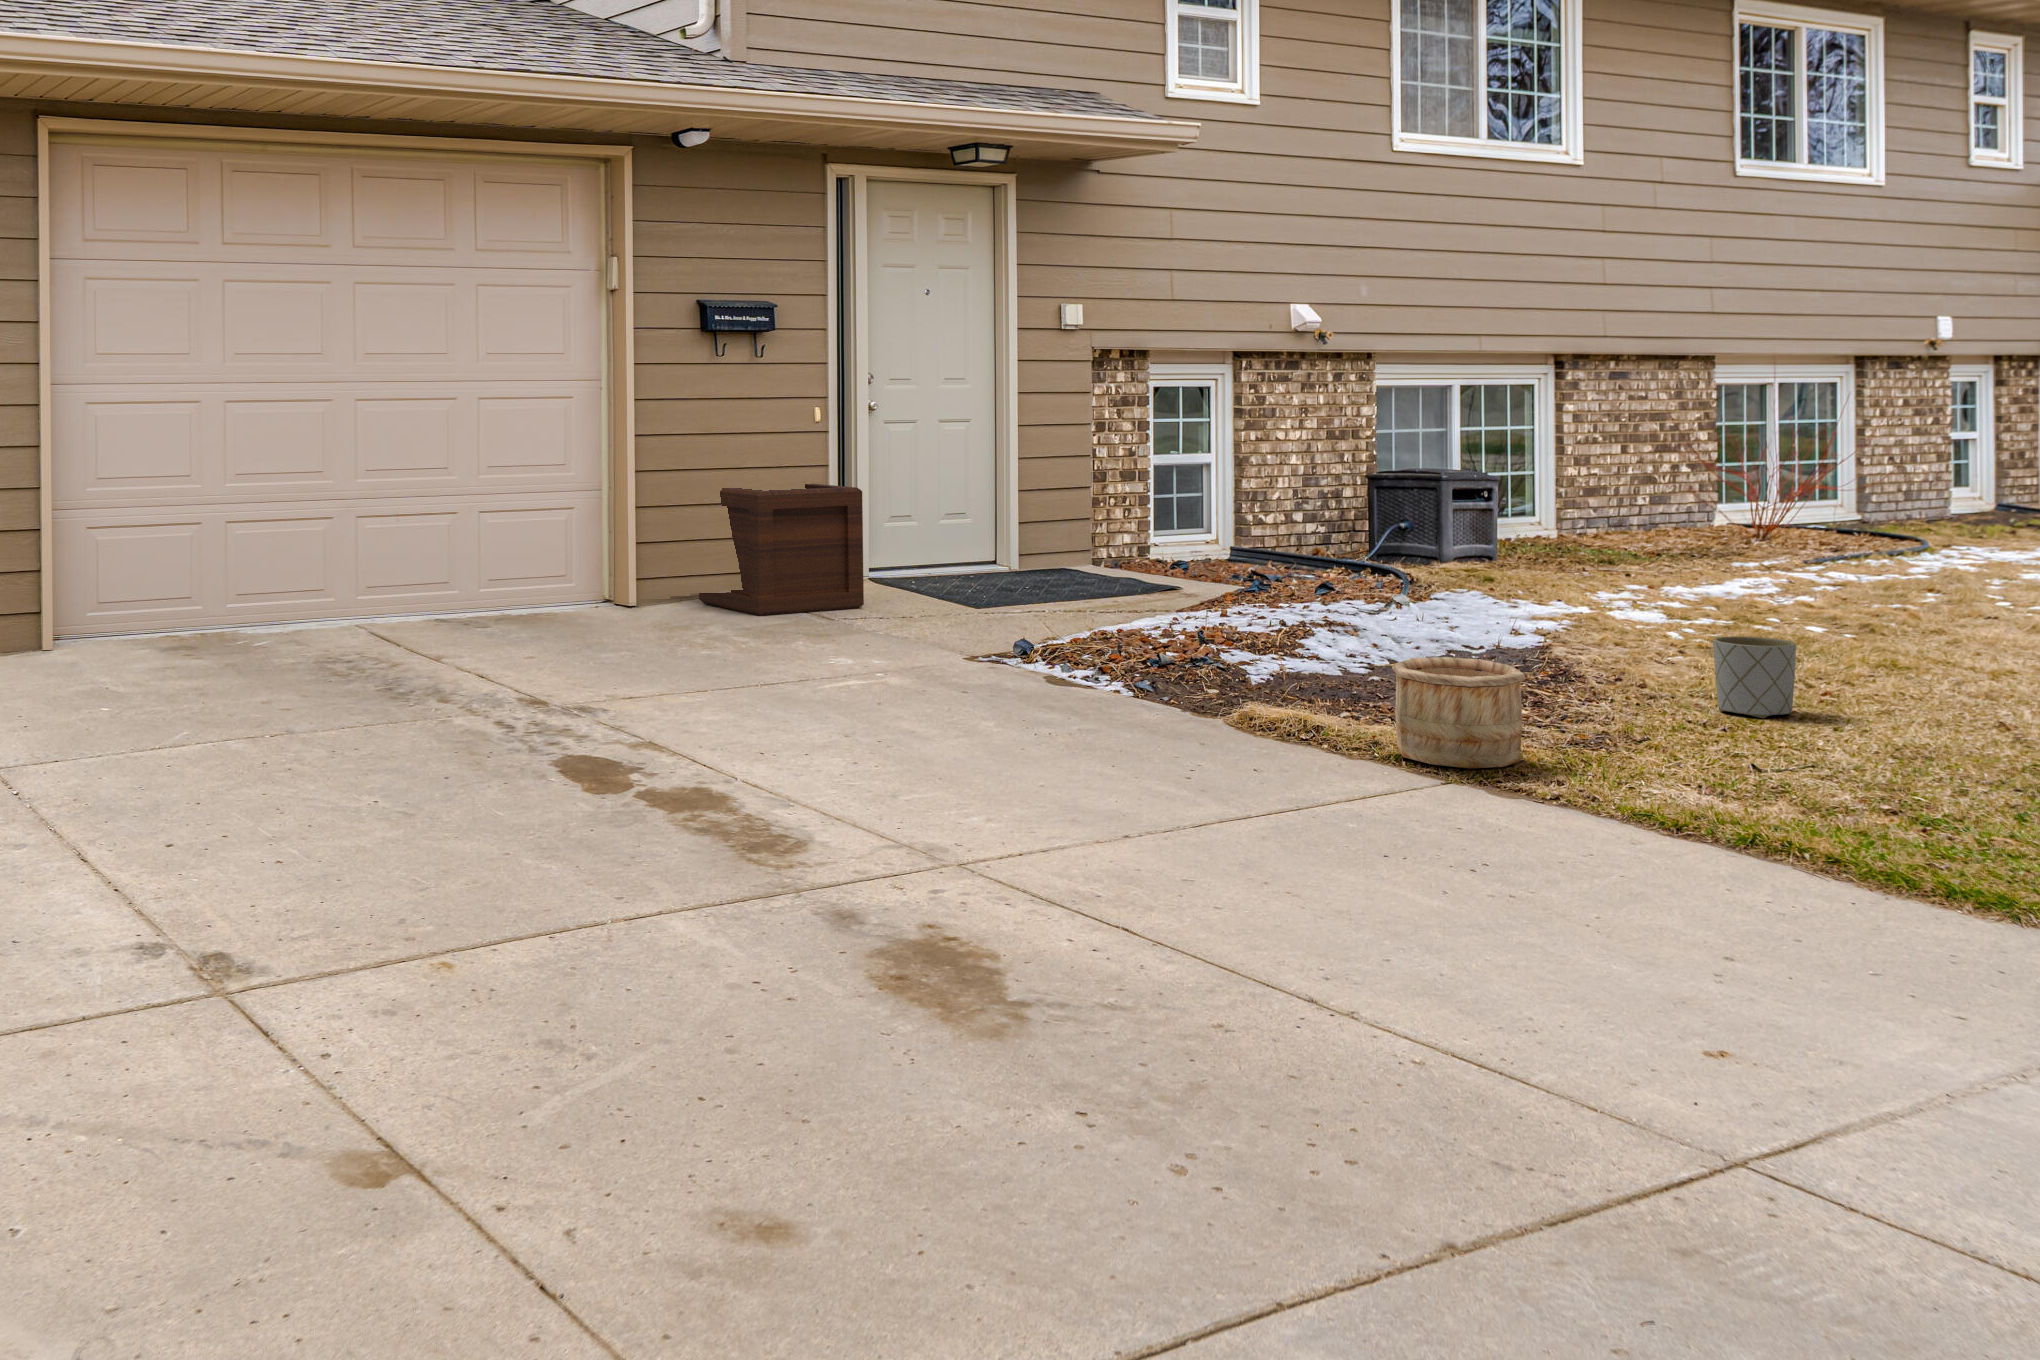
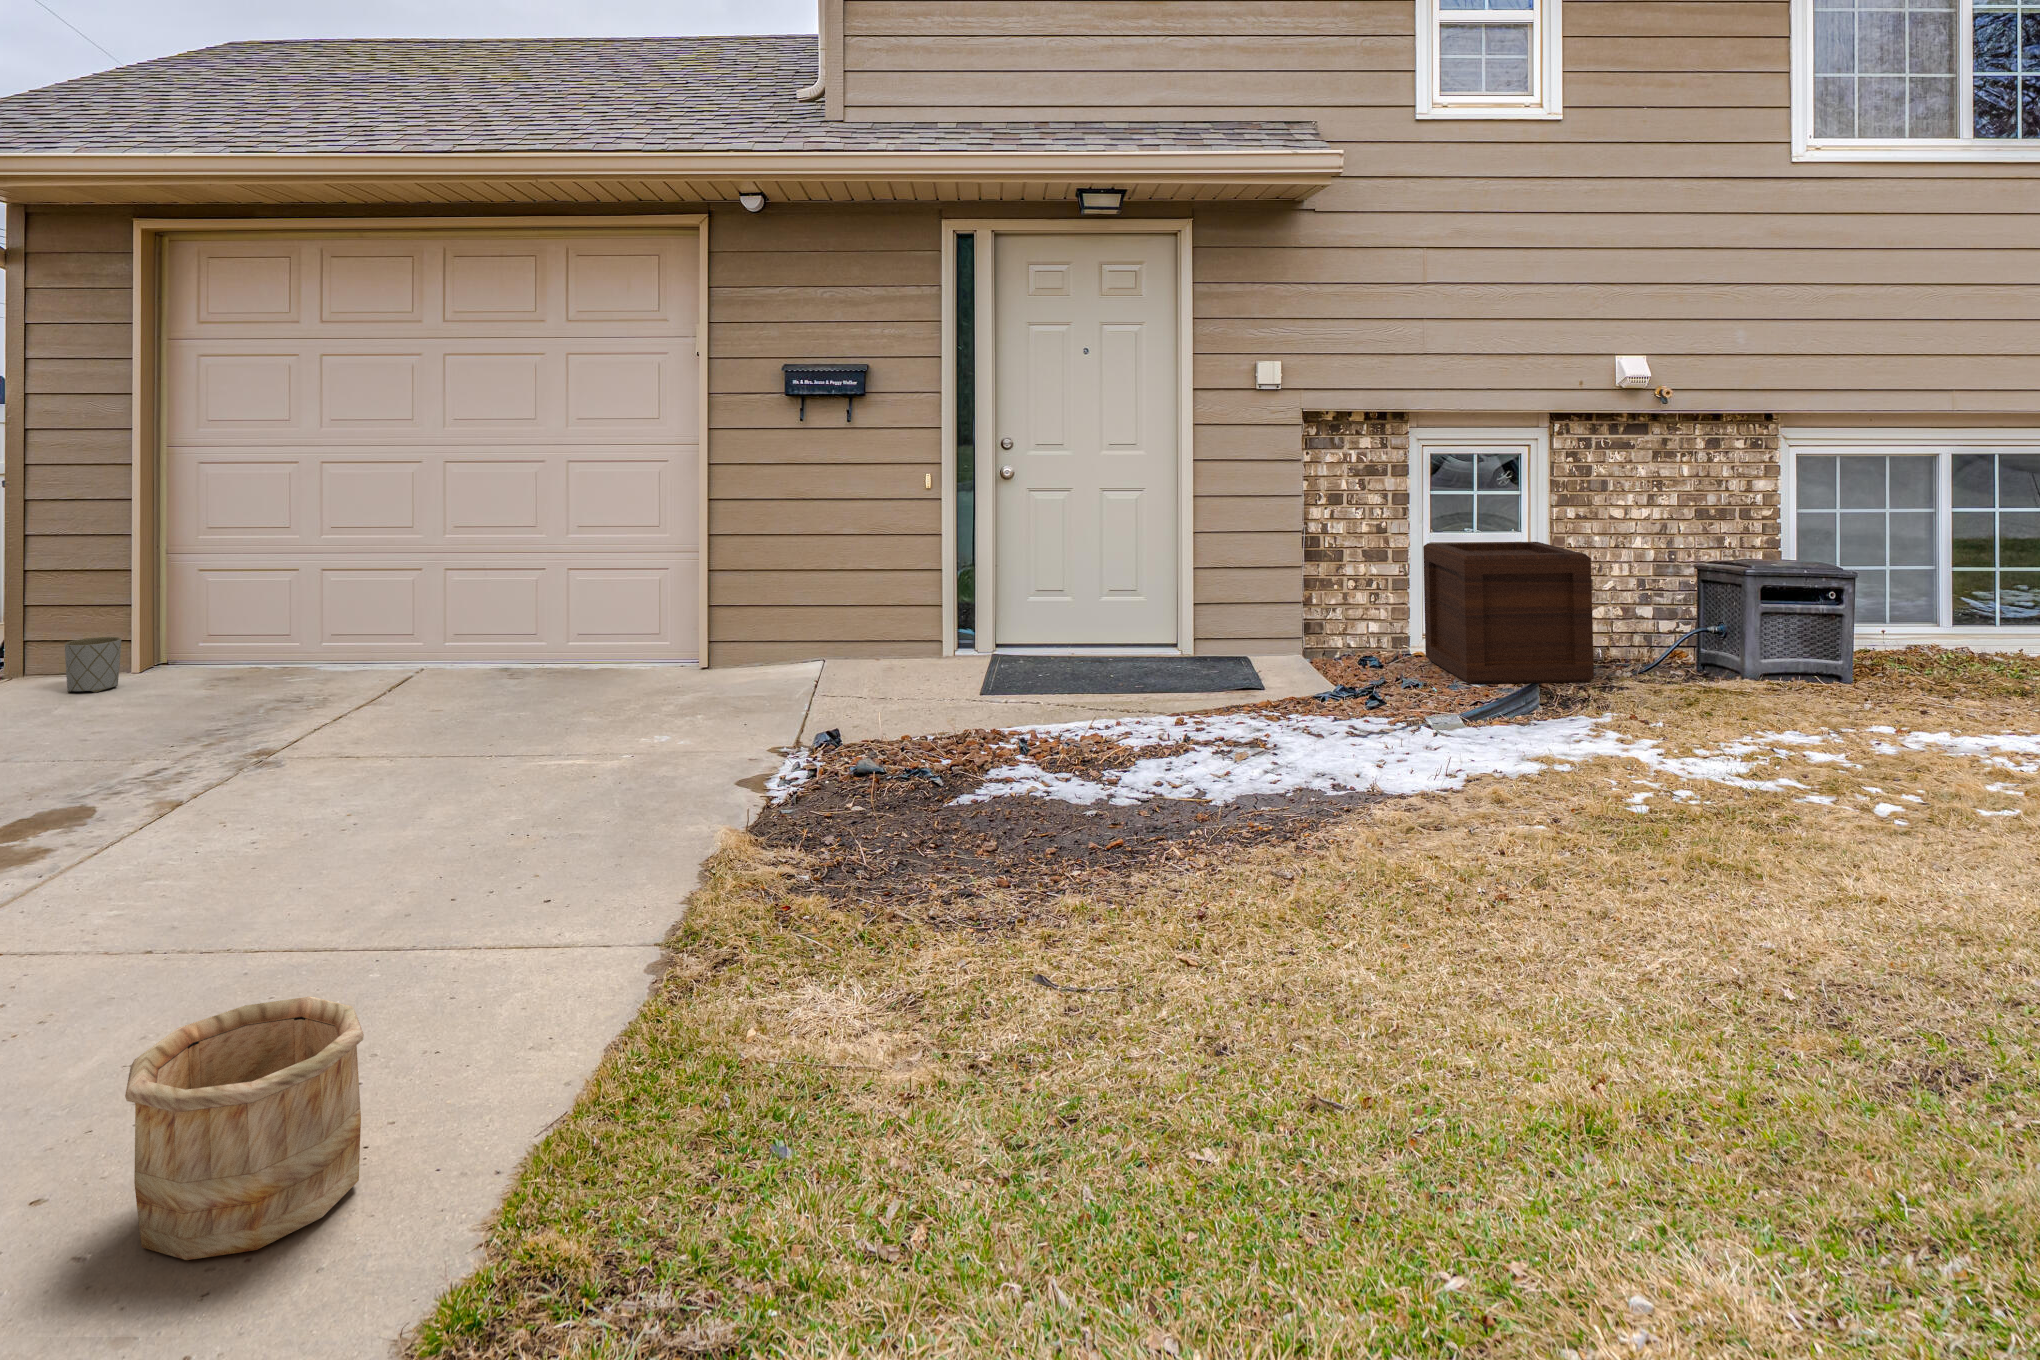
wooden crate: present [699,483,864,616] -> present [1423,542,1594,684]
planter: present [1713,636,1796,718] -> present [65,637,121,693]

